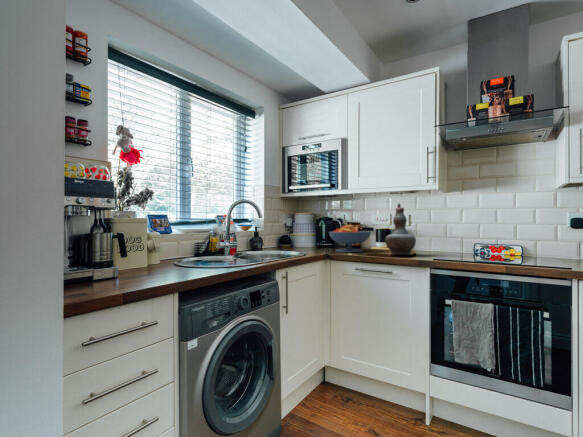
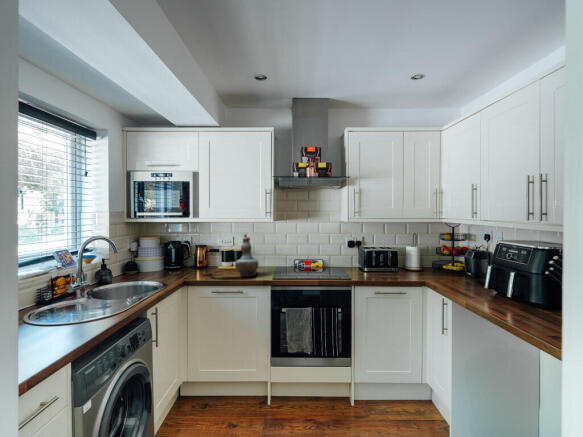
fruit bowl: present [329,225,371,252] -> none [182,249,221,276]

